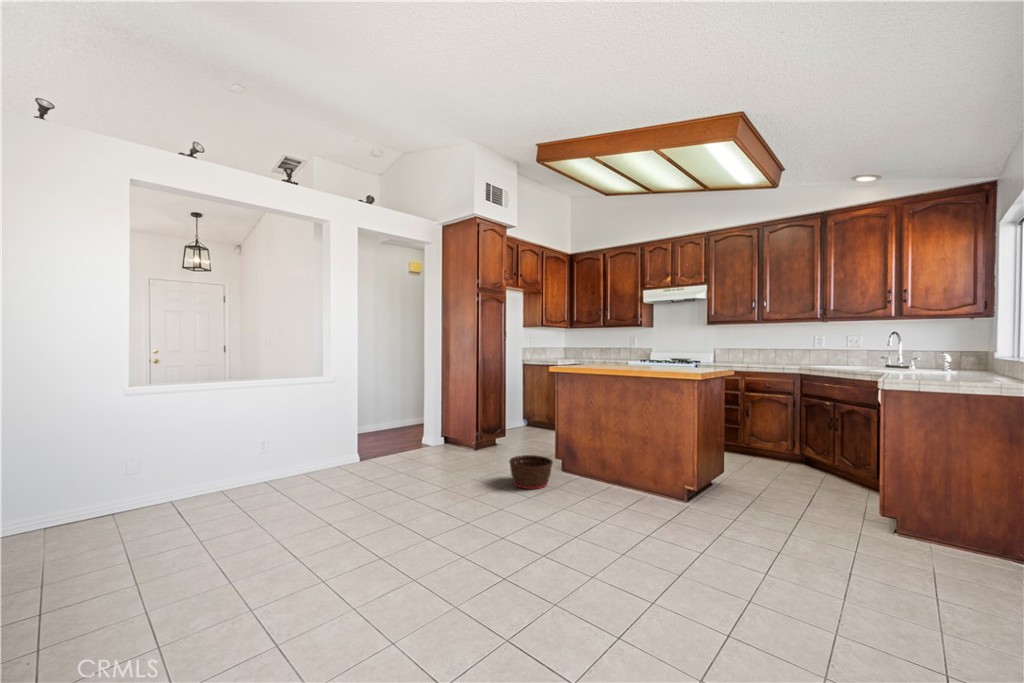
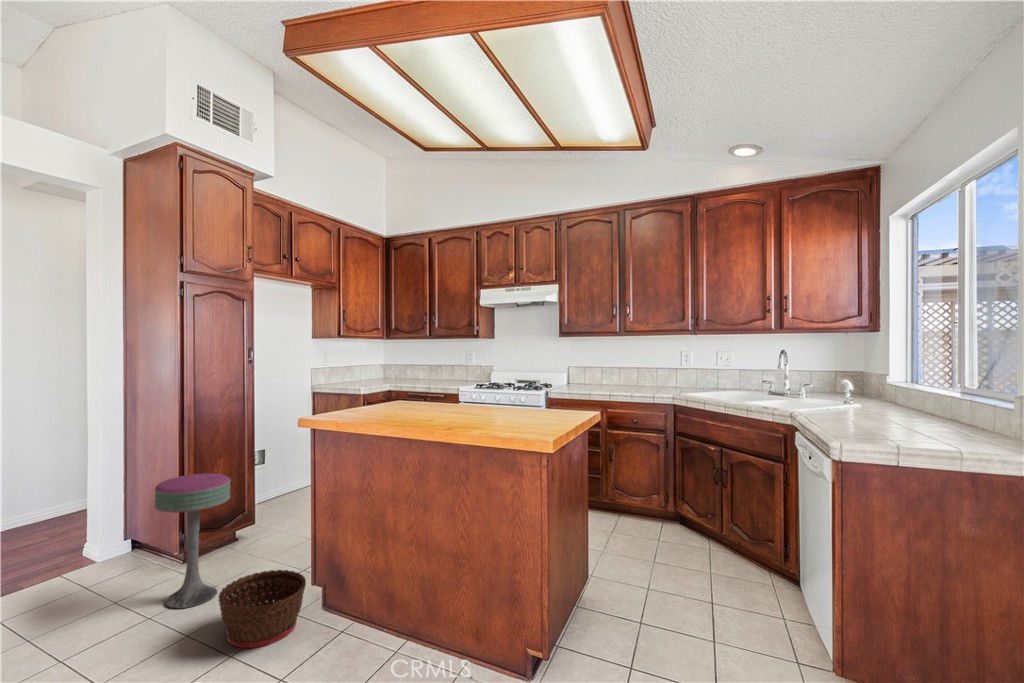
bar stool: none [468,401,504,472] -> present [154,473,230,608]

